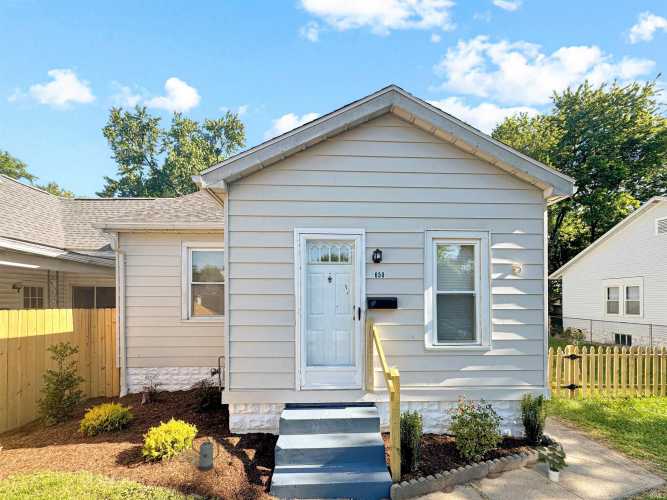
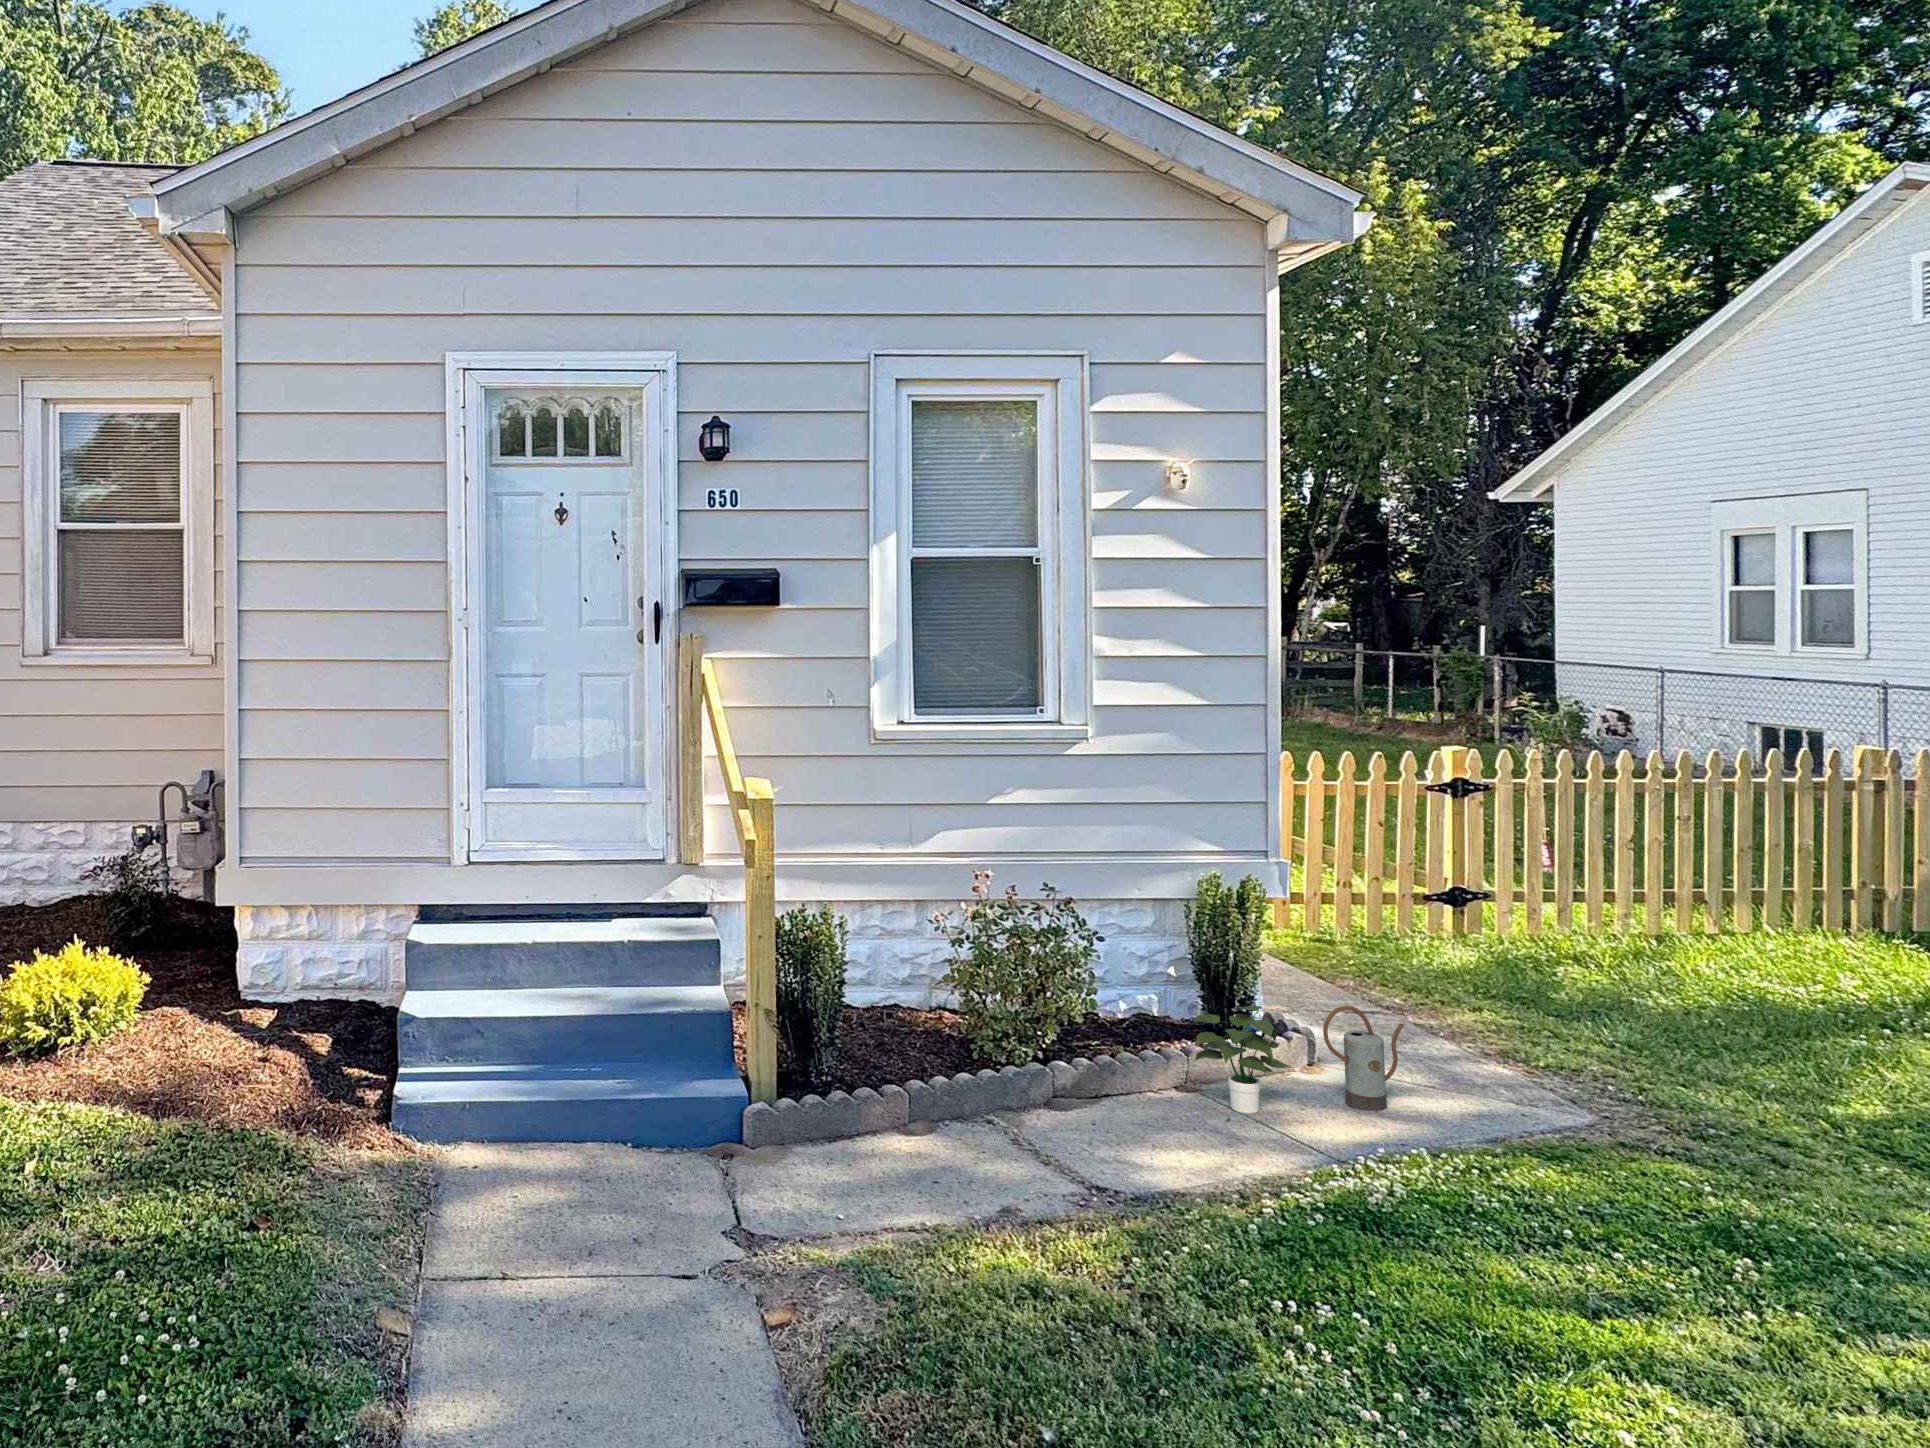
watering can: present [191,434,222,471] -> present [1323,1006,1404,1111]

